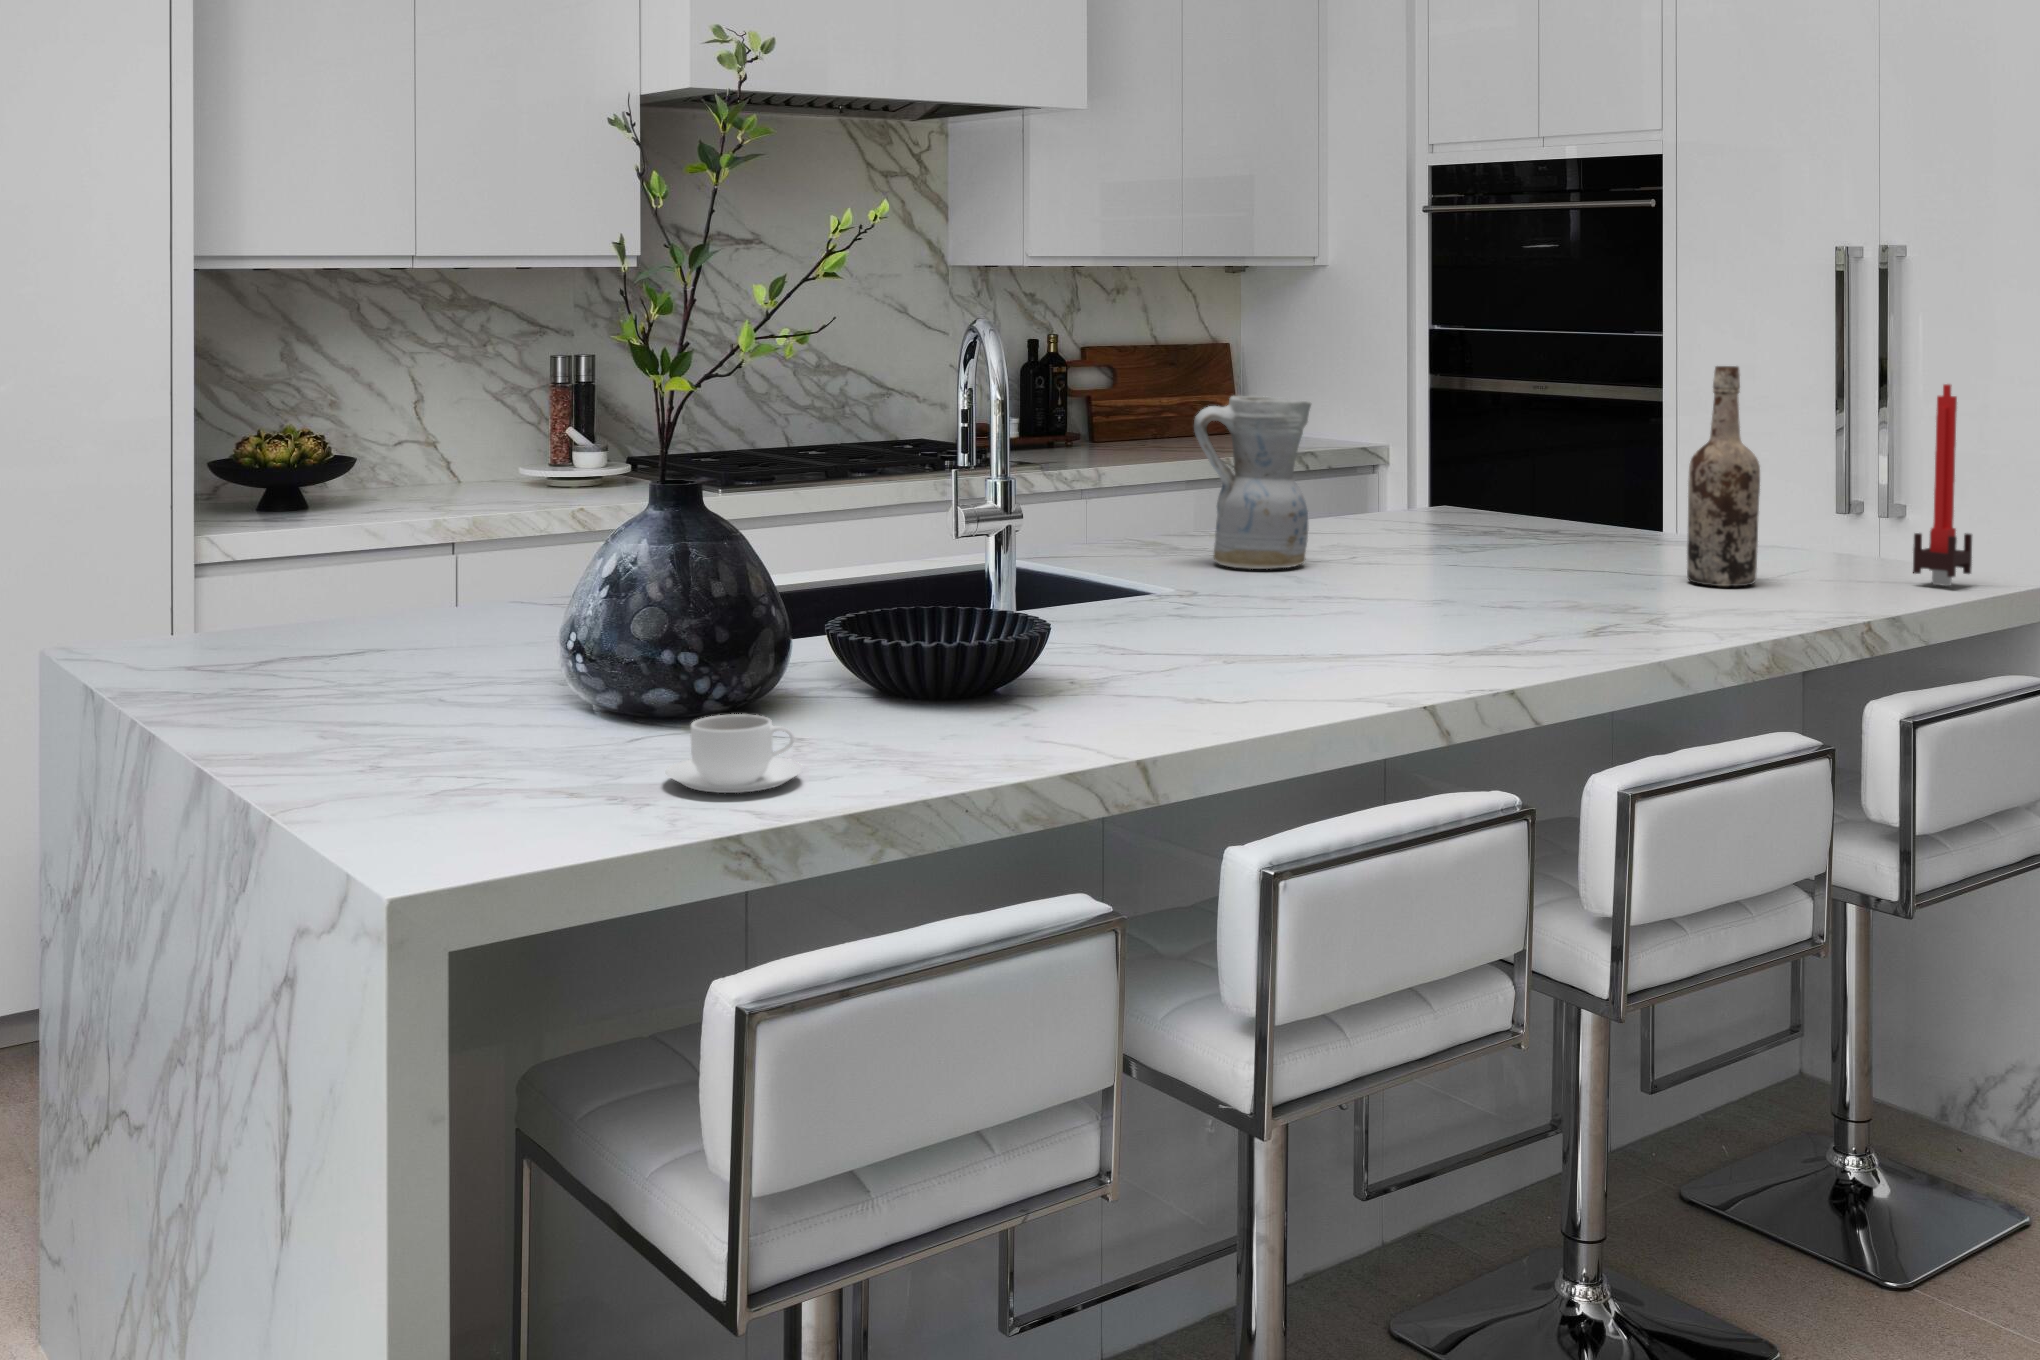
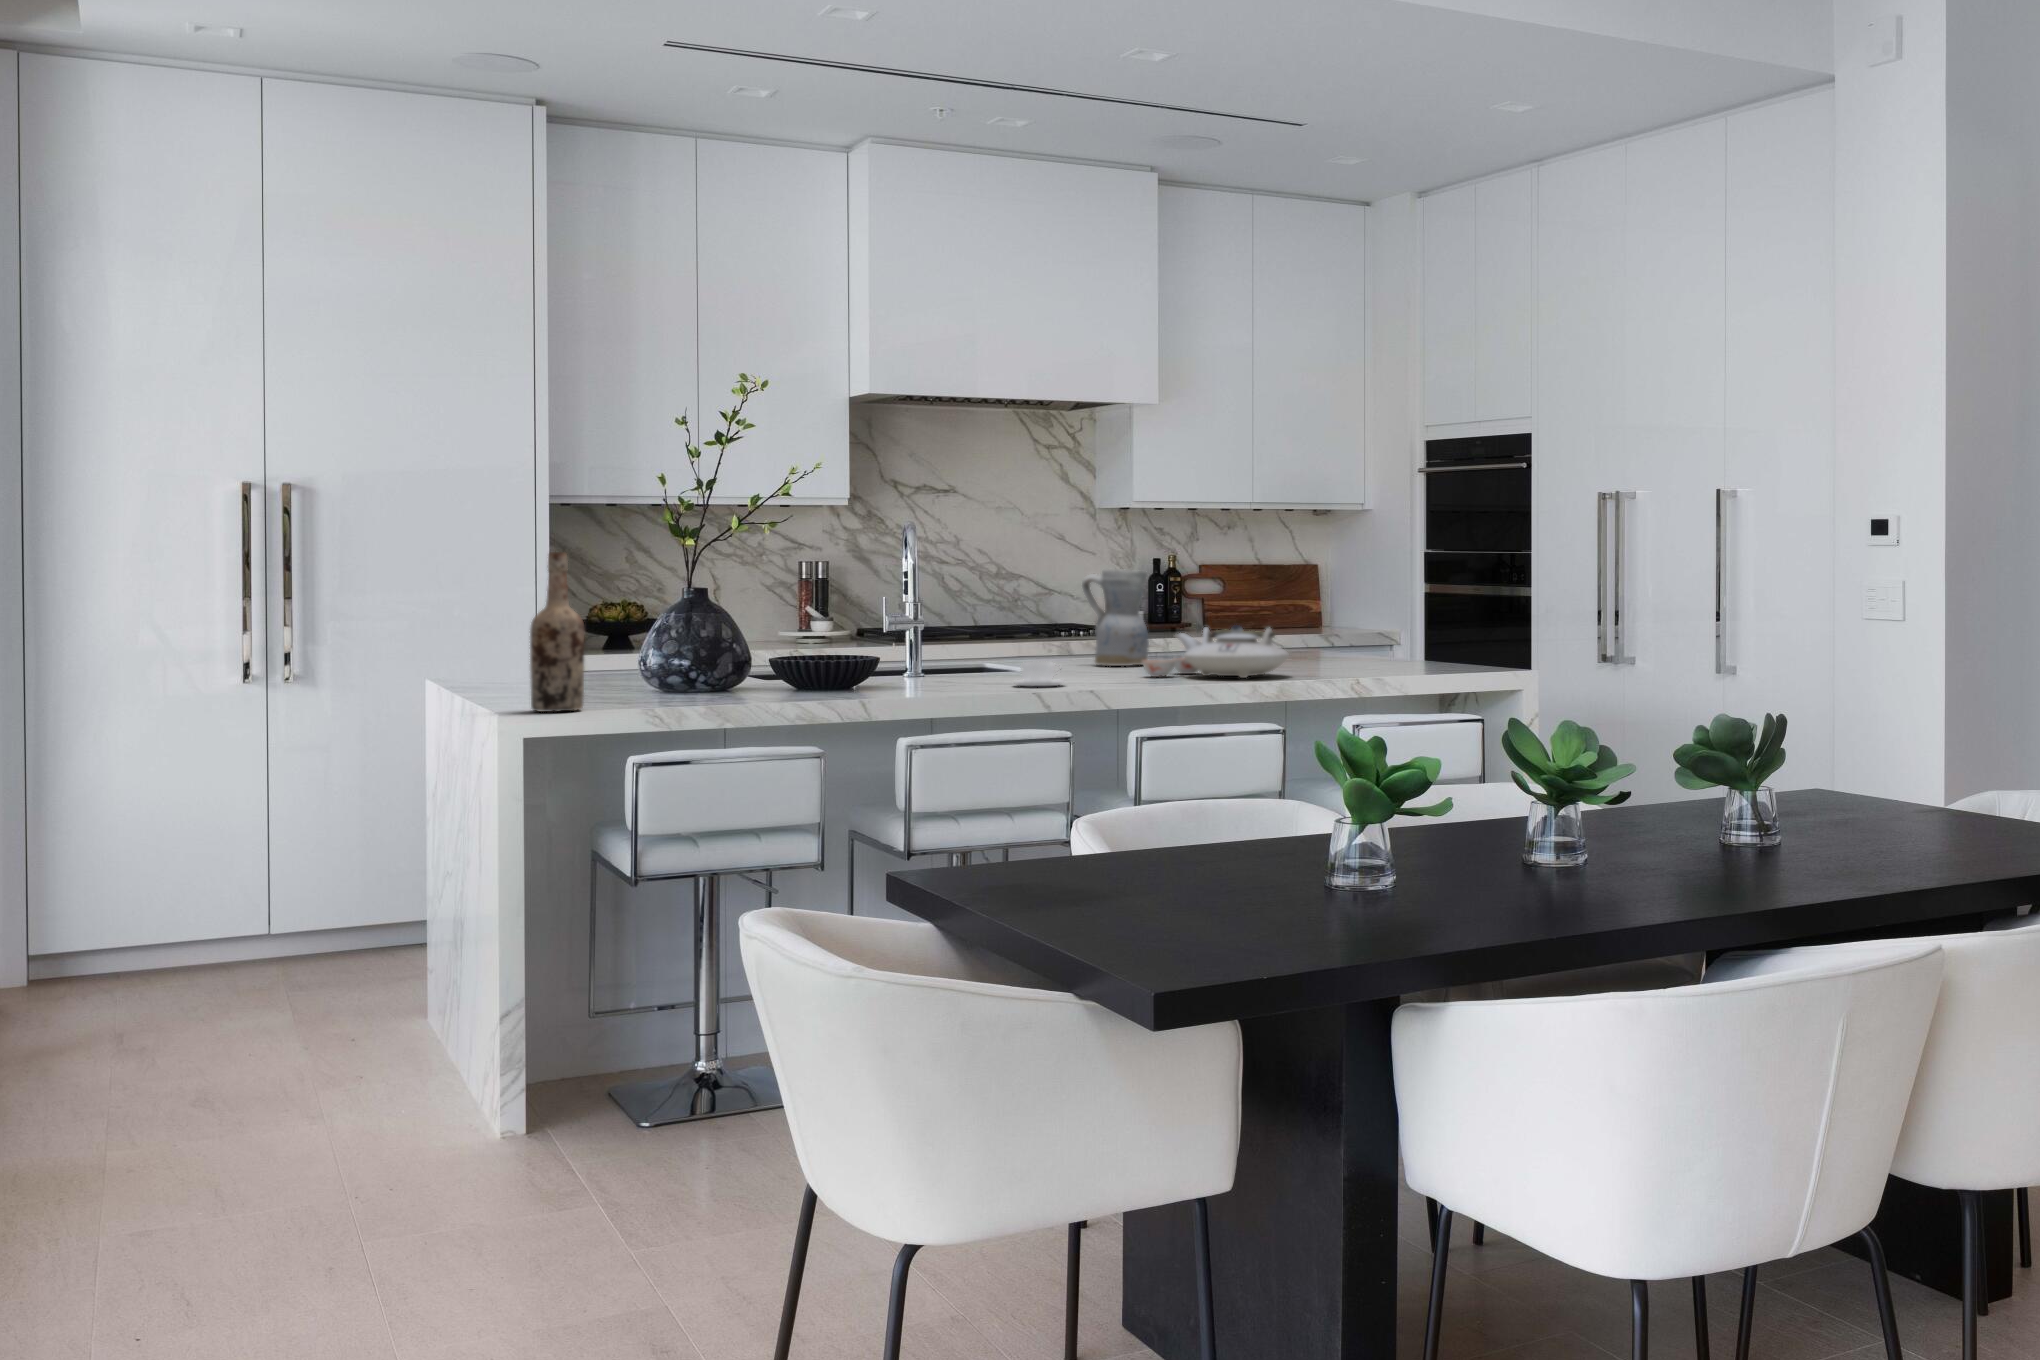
wine bottle: present [1687,366,1760,586] -> present [530,552,585,712]
candle: present [1913,384,1972,586] -> none [1461,559,1492,672]
teapot: none [1402,516,1680,620] -> present [1142,625,1289,678]
coffee cup: present [665,714,804,793] -> present [1014,662,1063,686]

